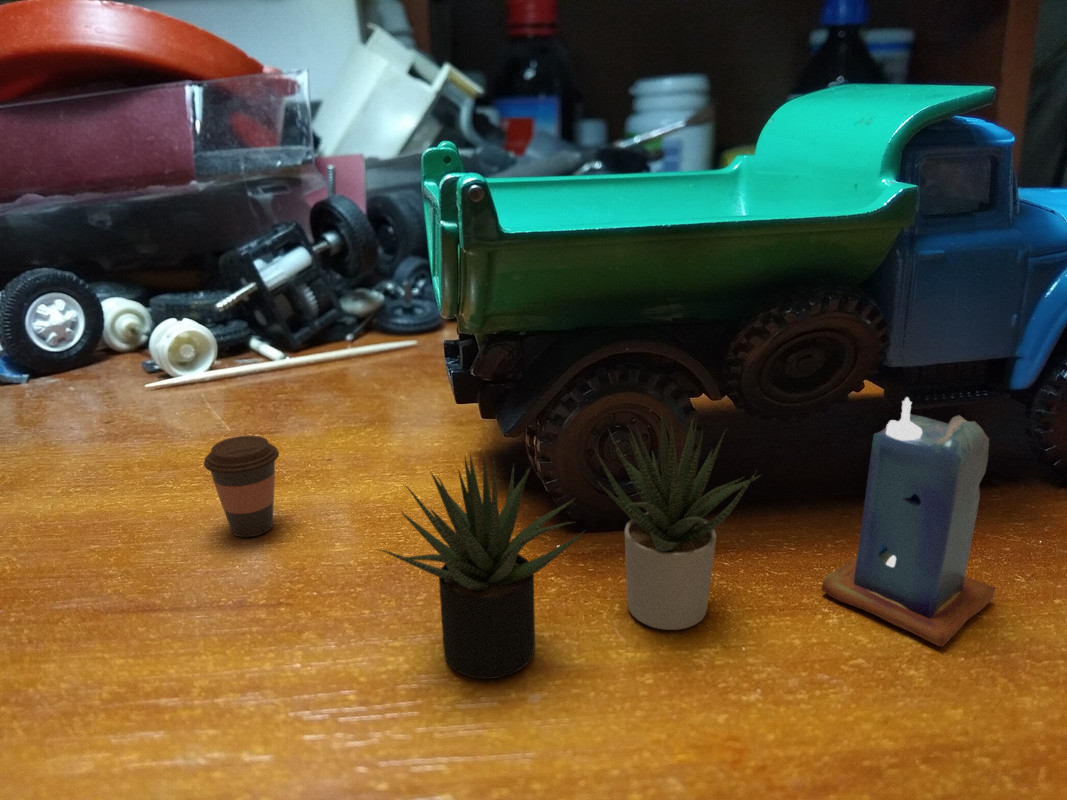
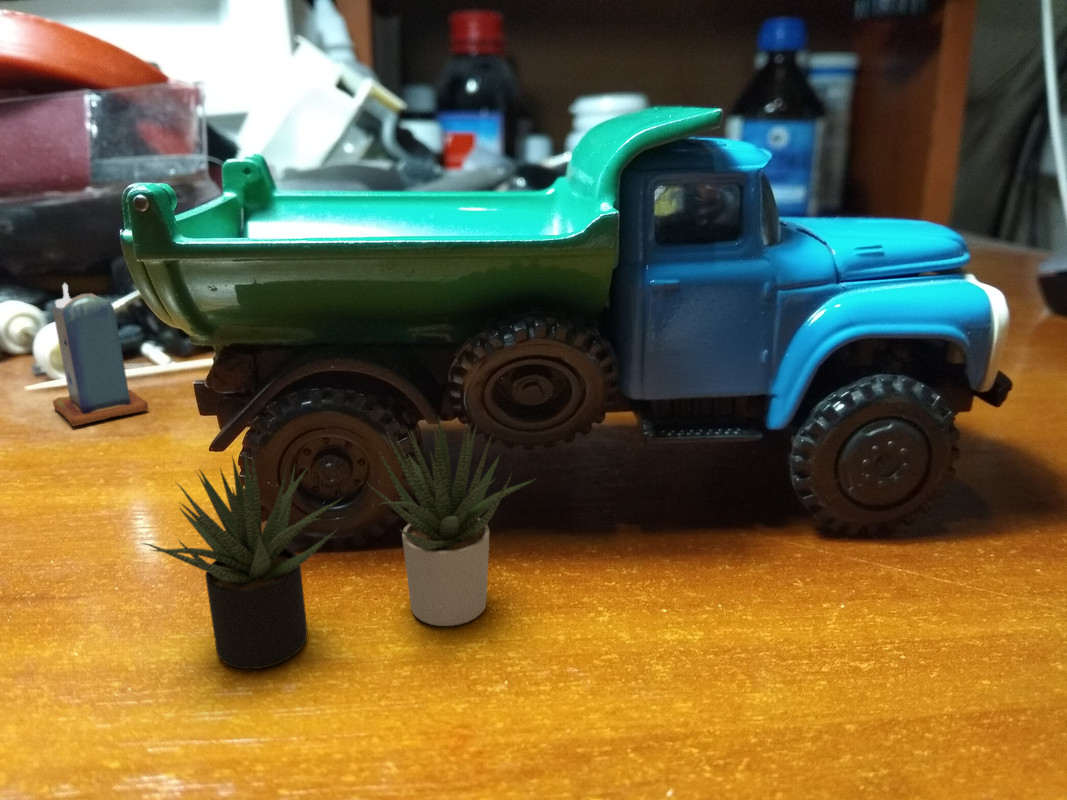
candle: present [821,397,995,647] -> present [53,283,148,426]
coffee cup: present [204,435,279,537] -> none [27,436,105,535]

